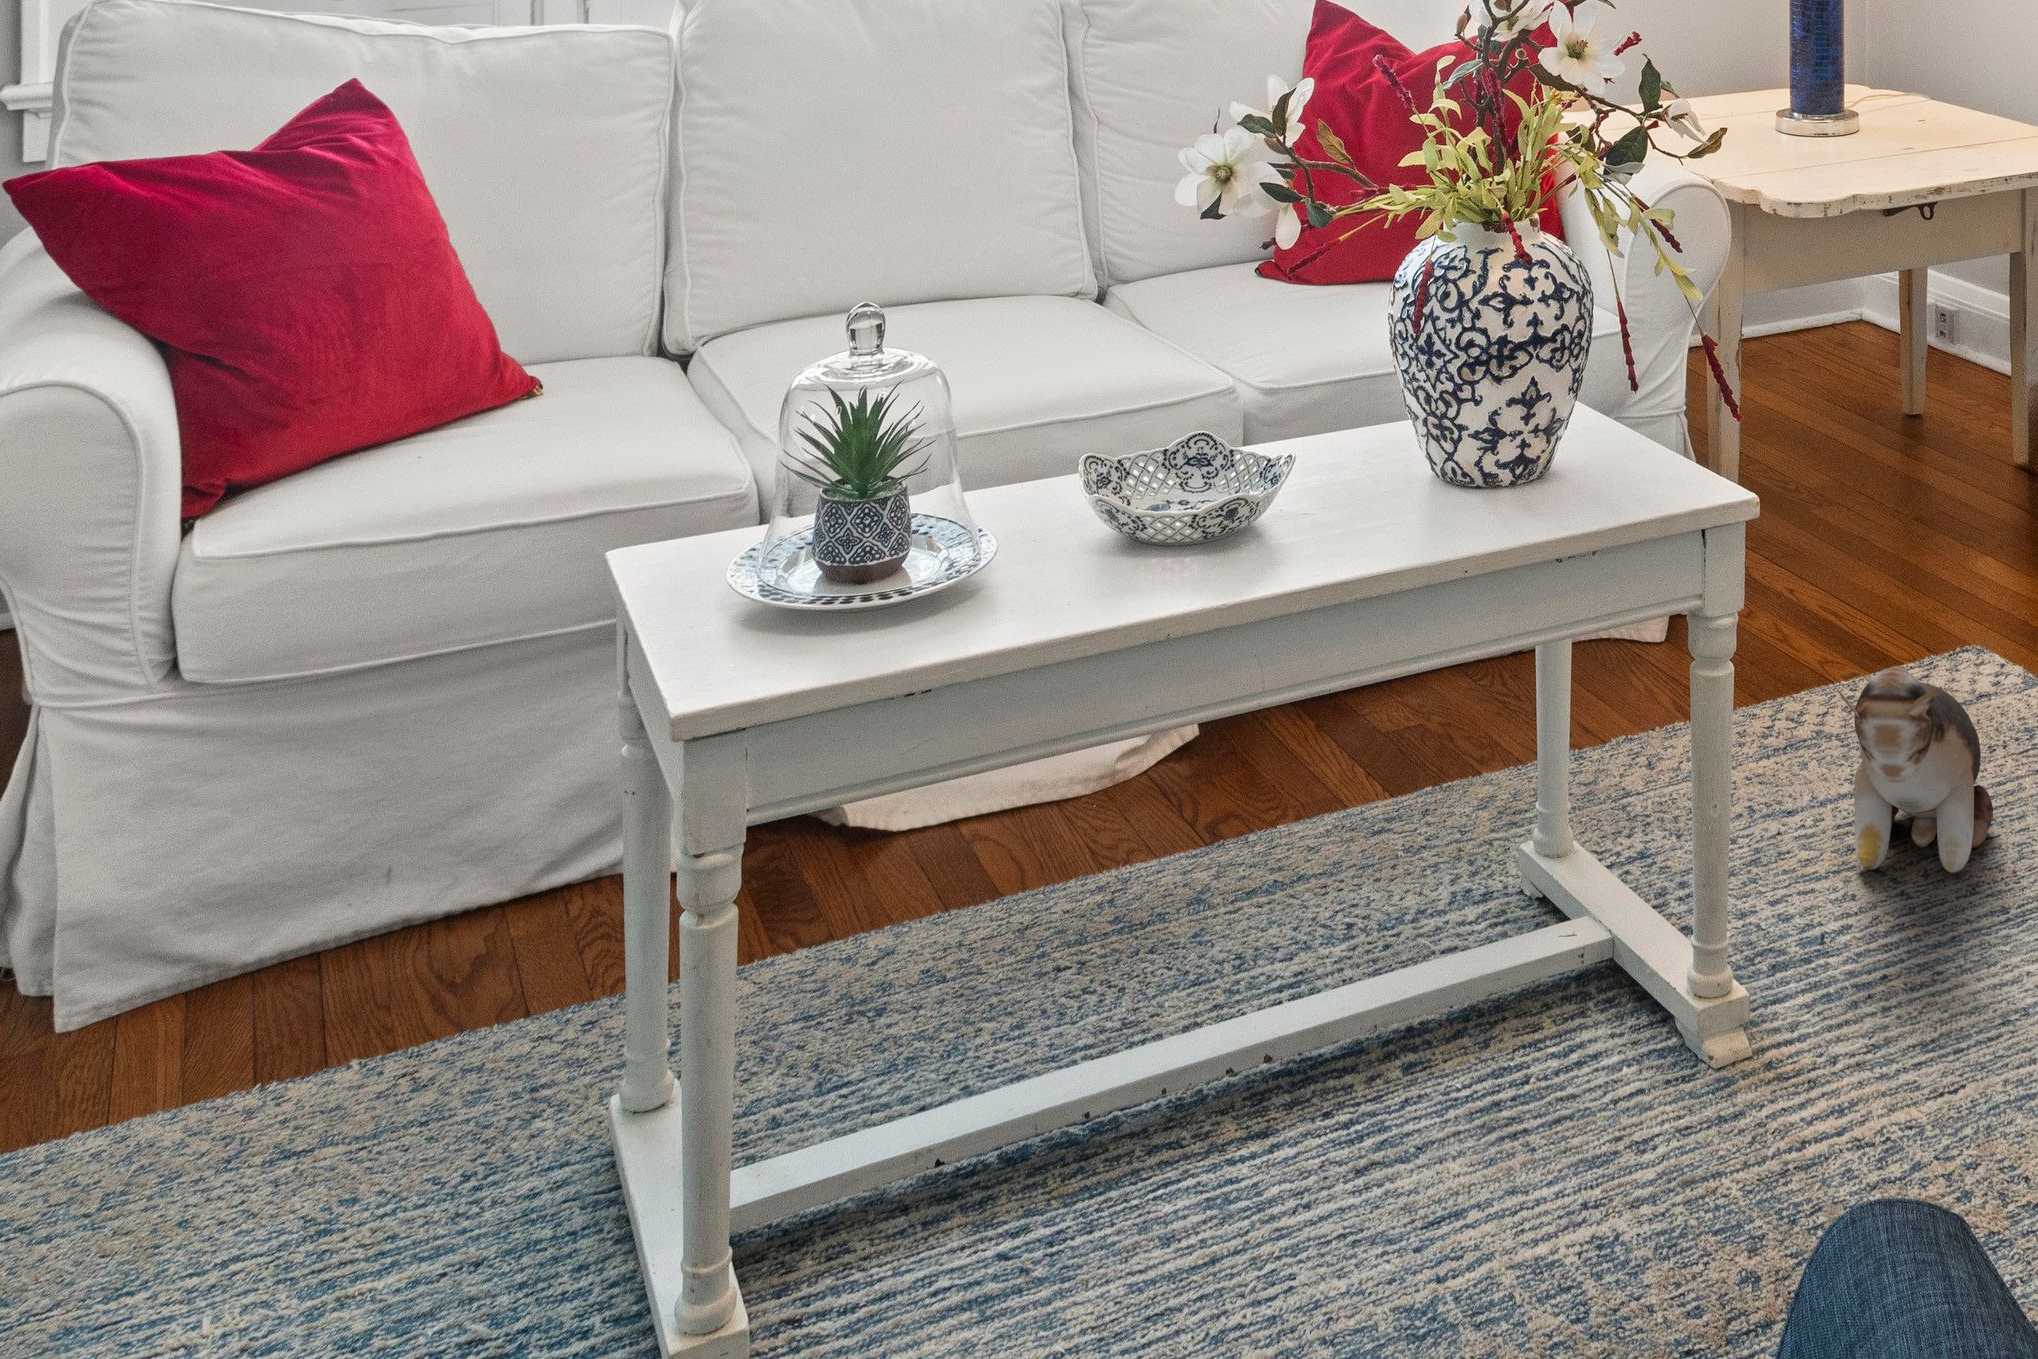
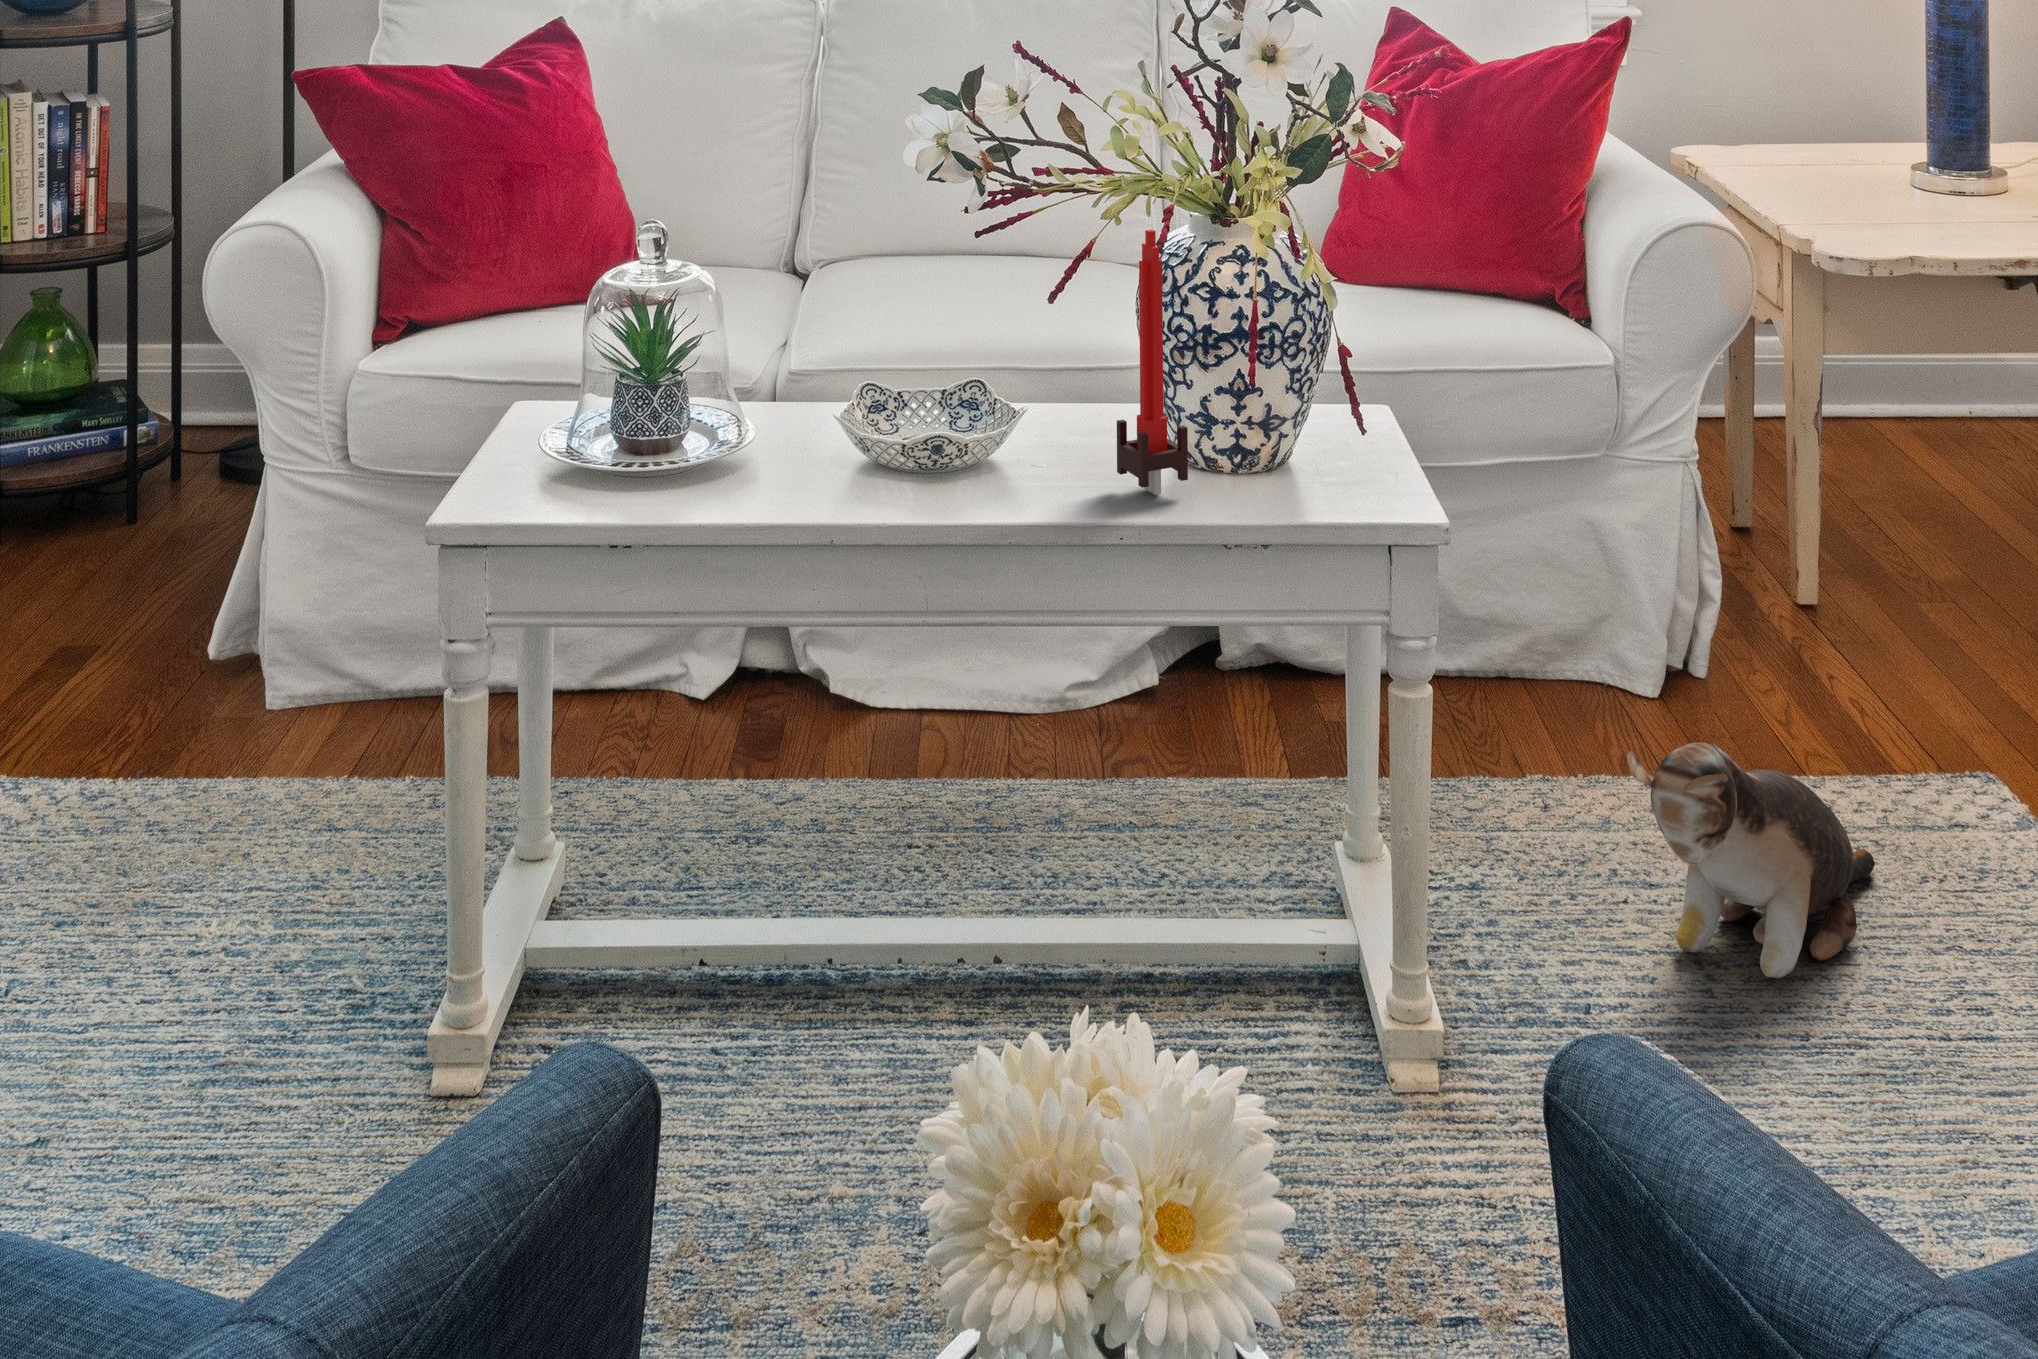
candle: none [1388,237,1467,518] -> present [1117,230,1188,495]

